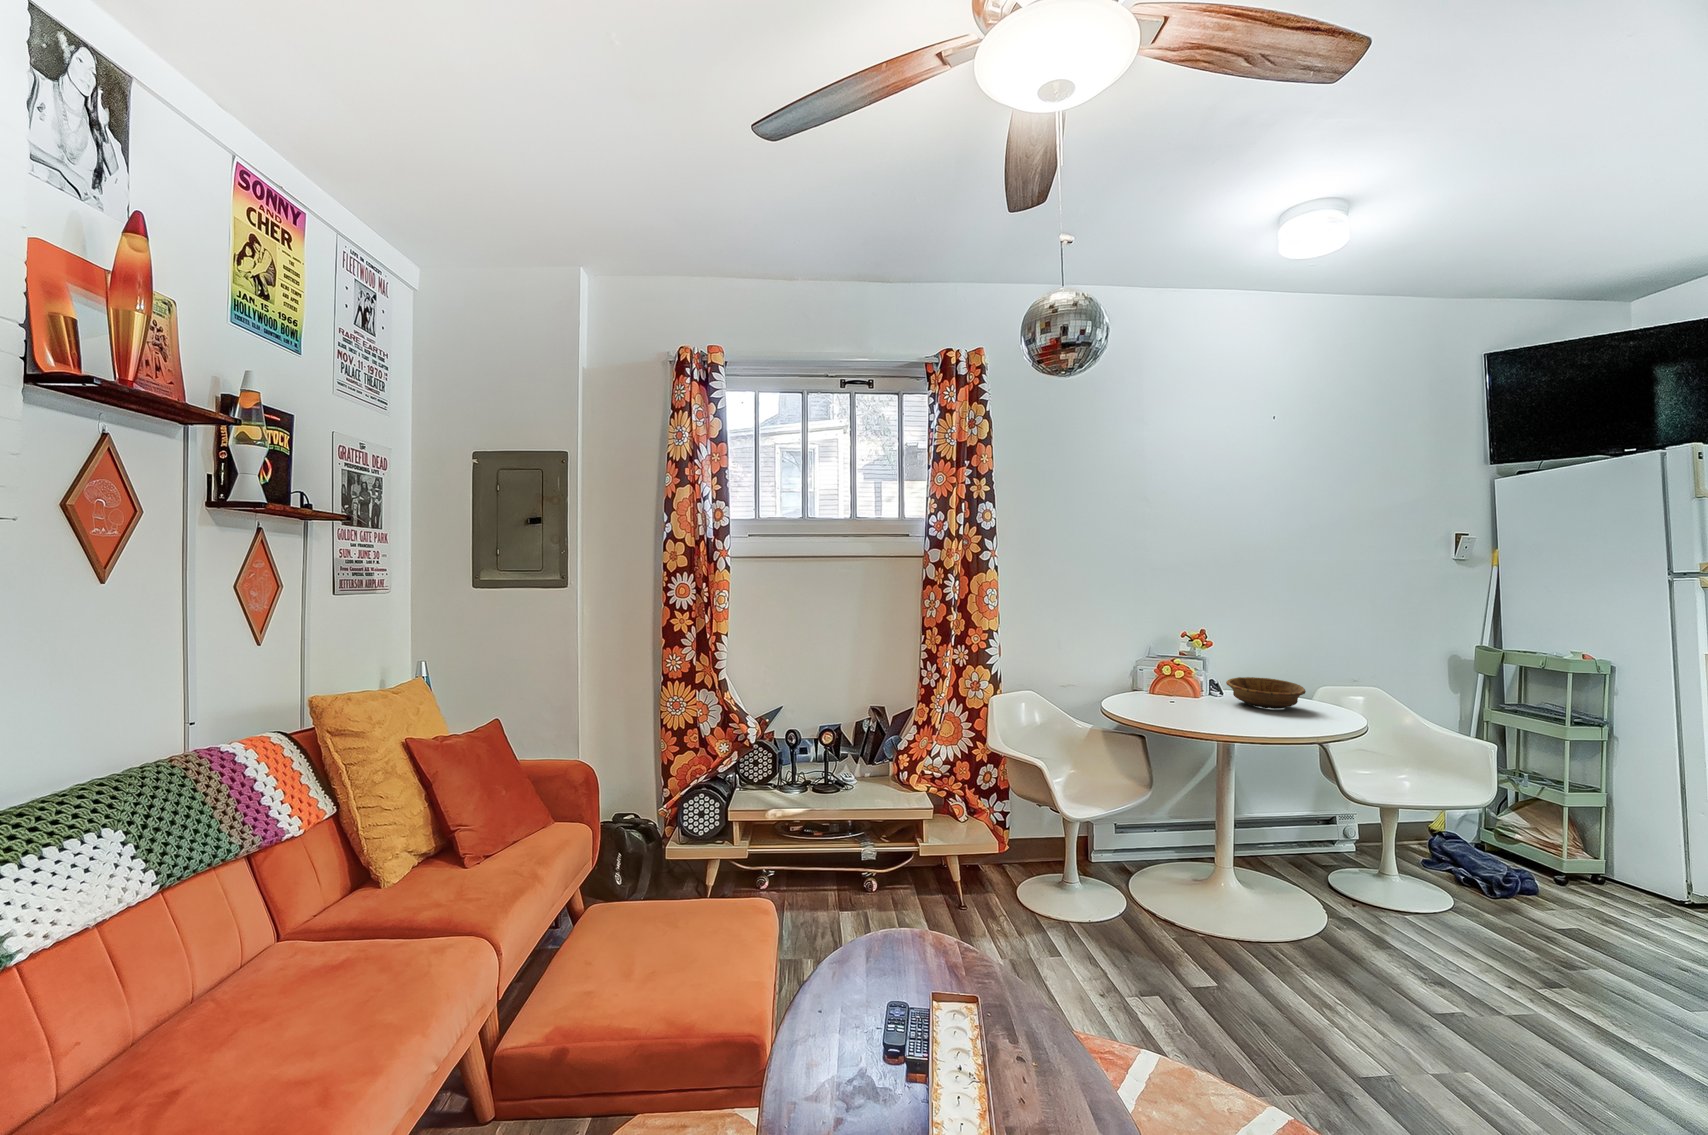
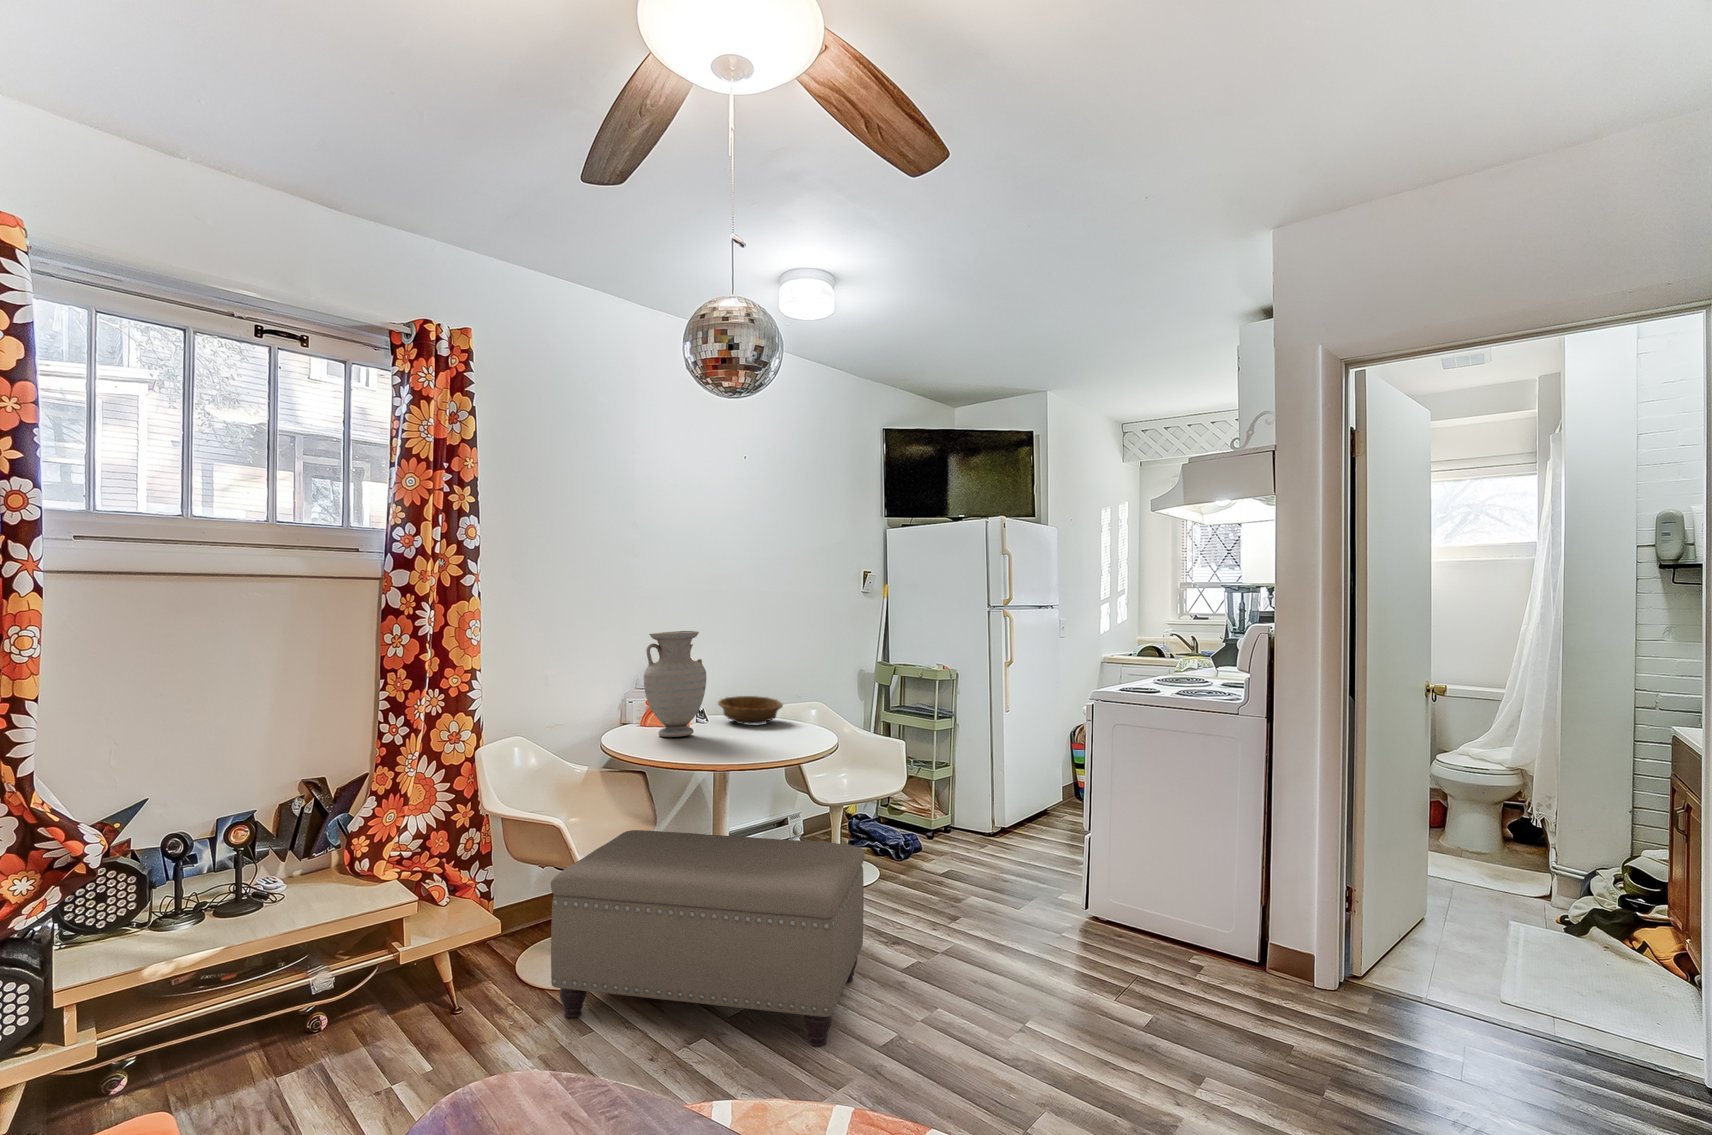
vase: none [1136,606,1202,710] -> present [644,631,706,737]
ottoman: none [1028,792,1386,1082] -> present [551,830,864,1047]

